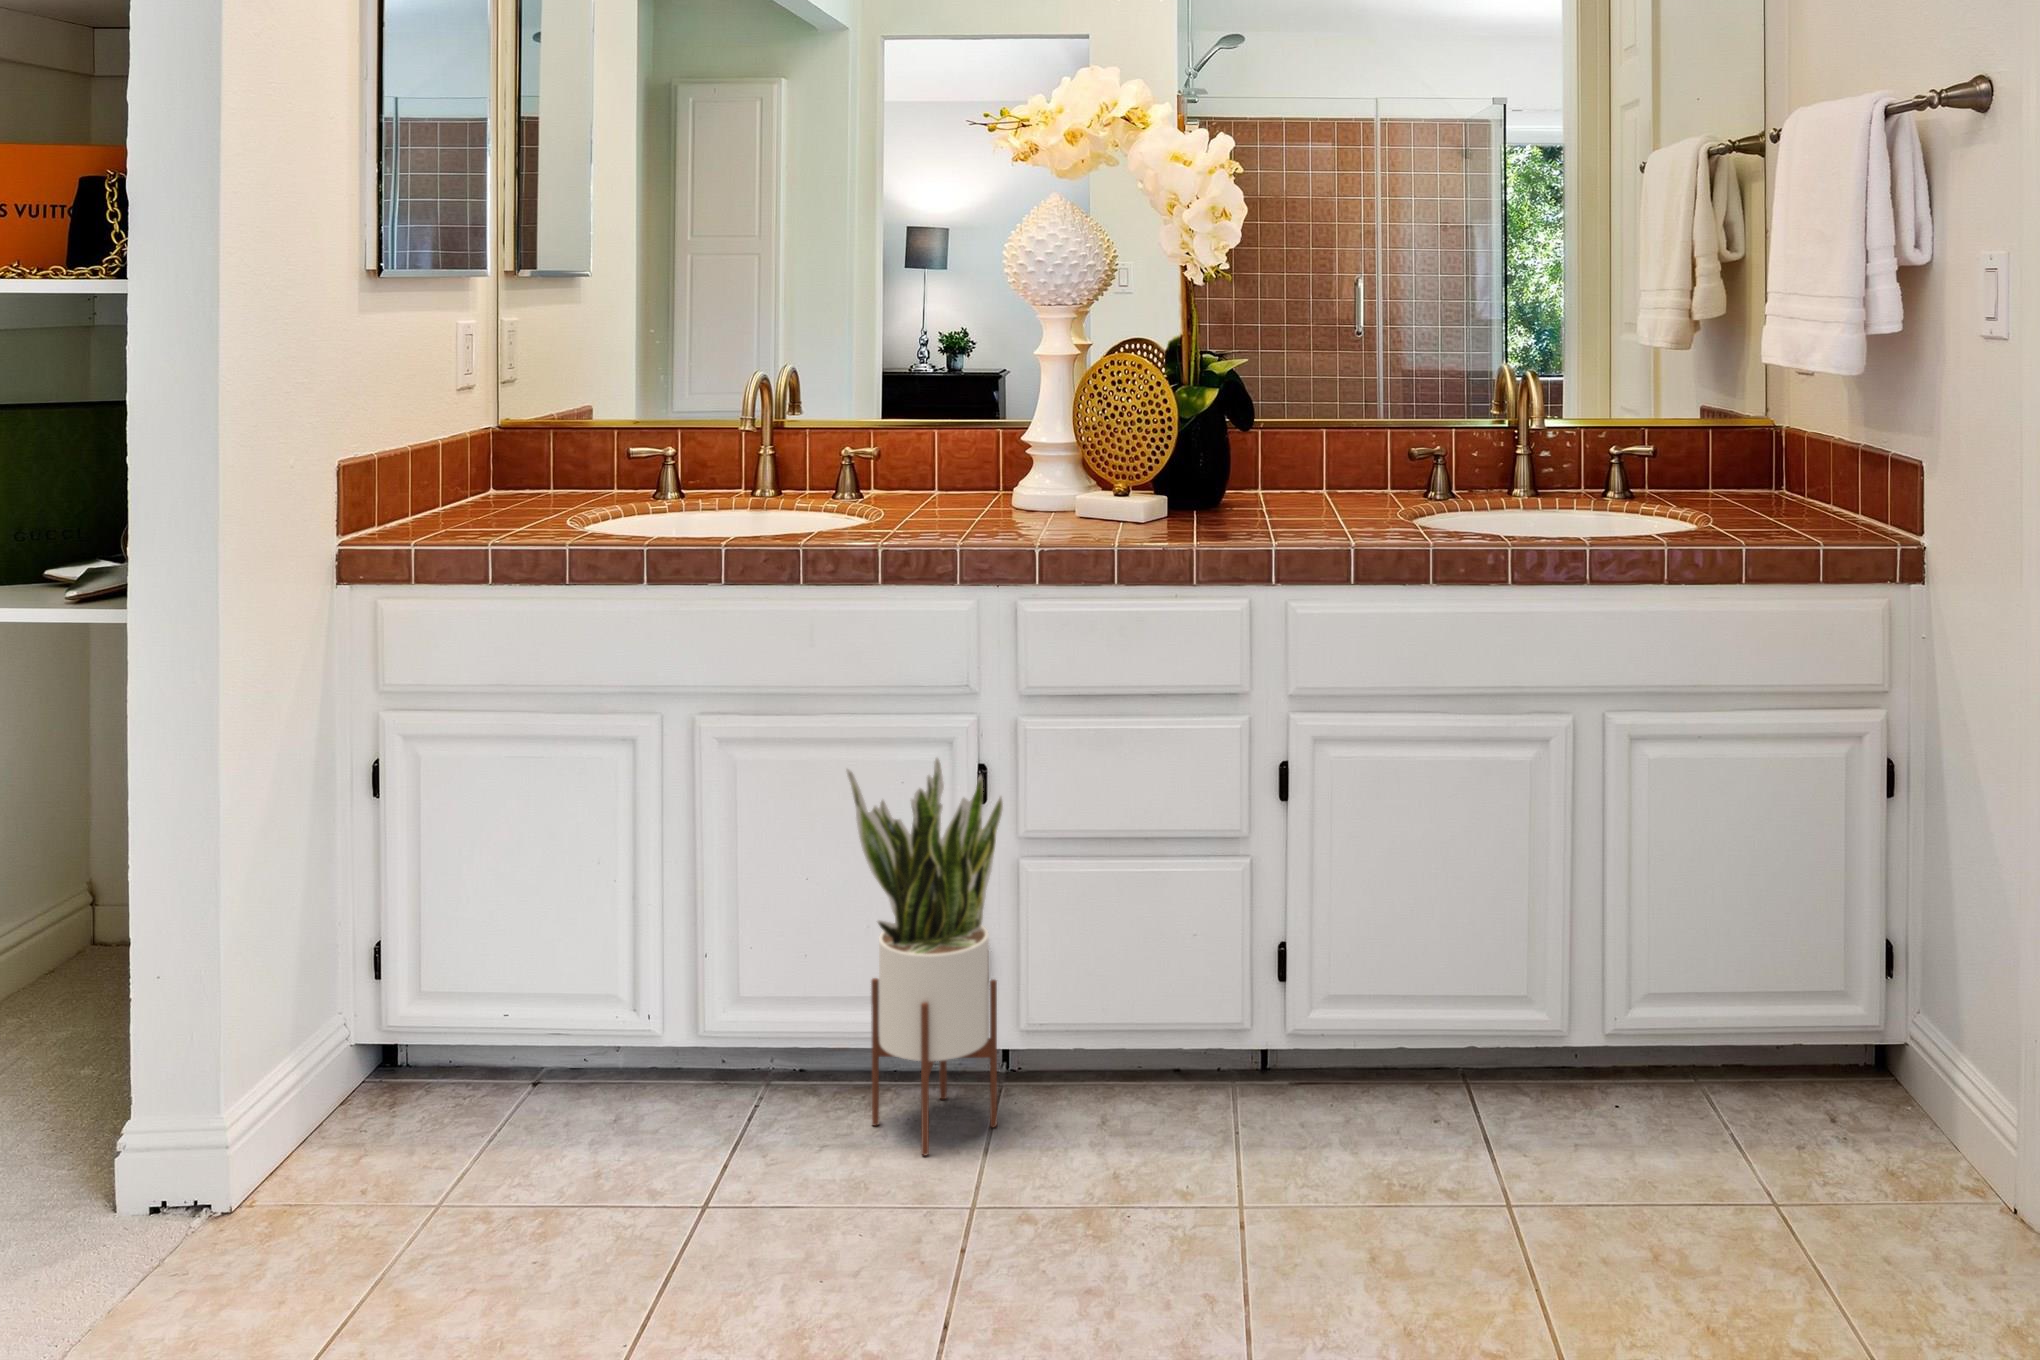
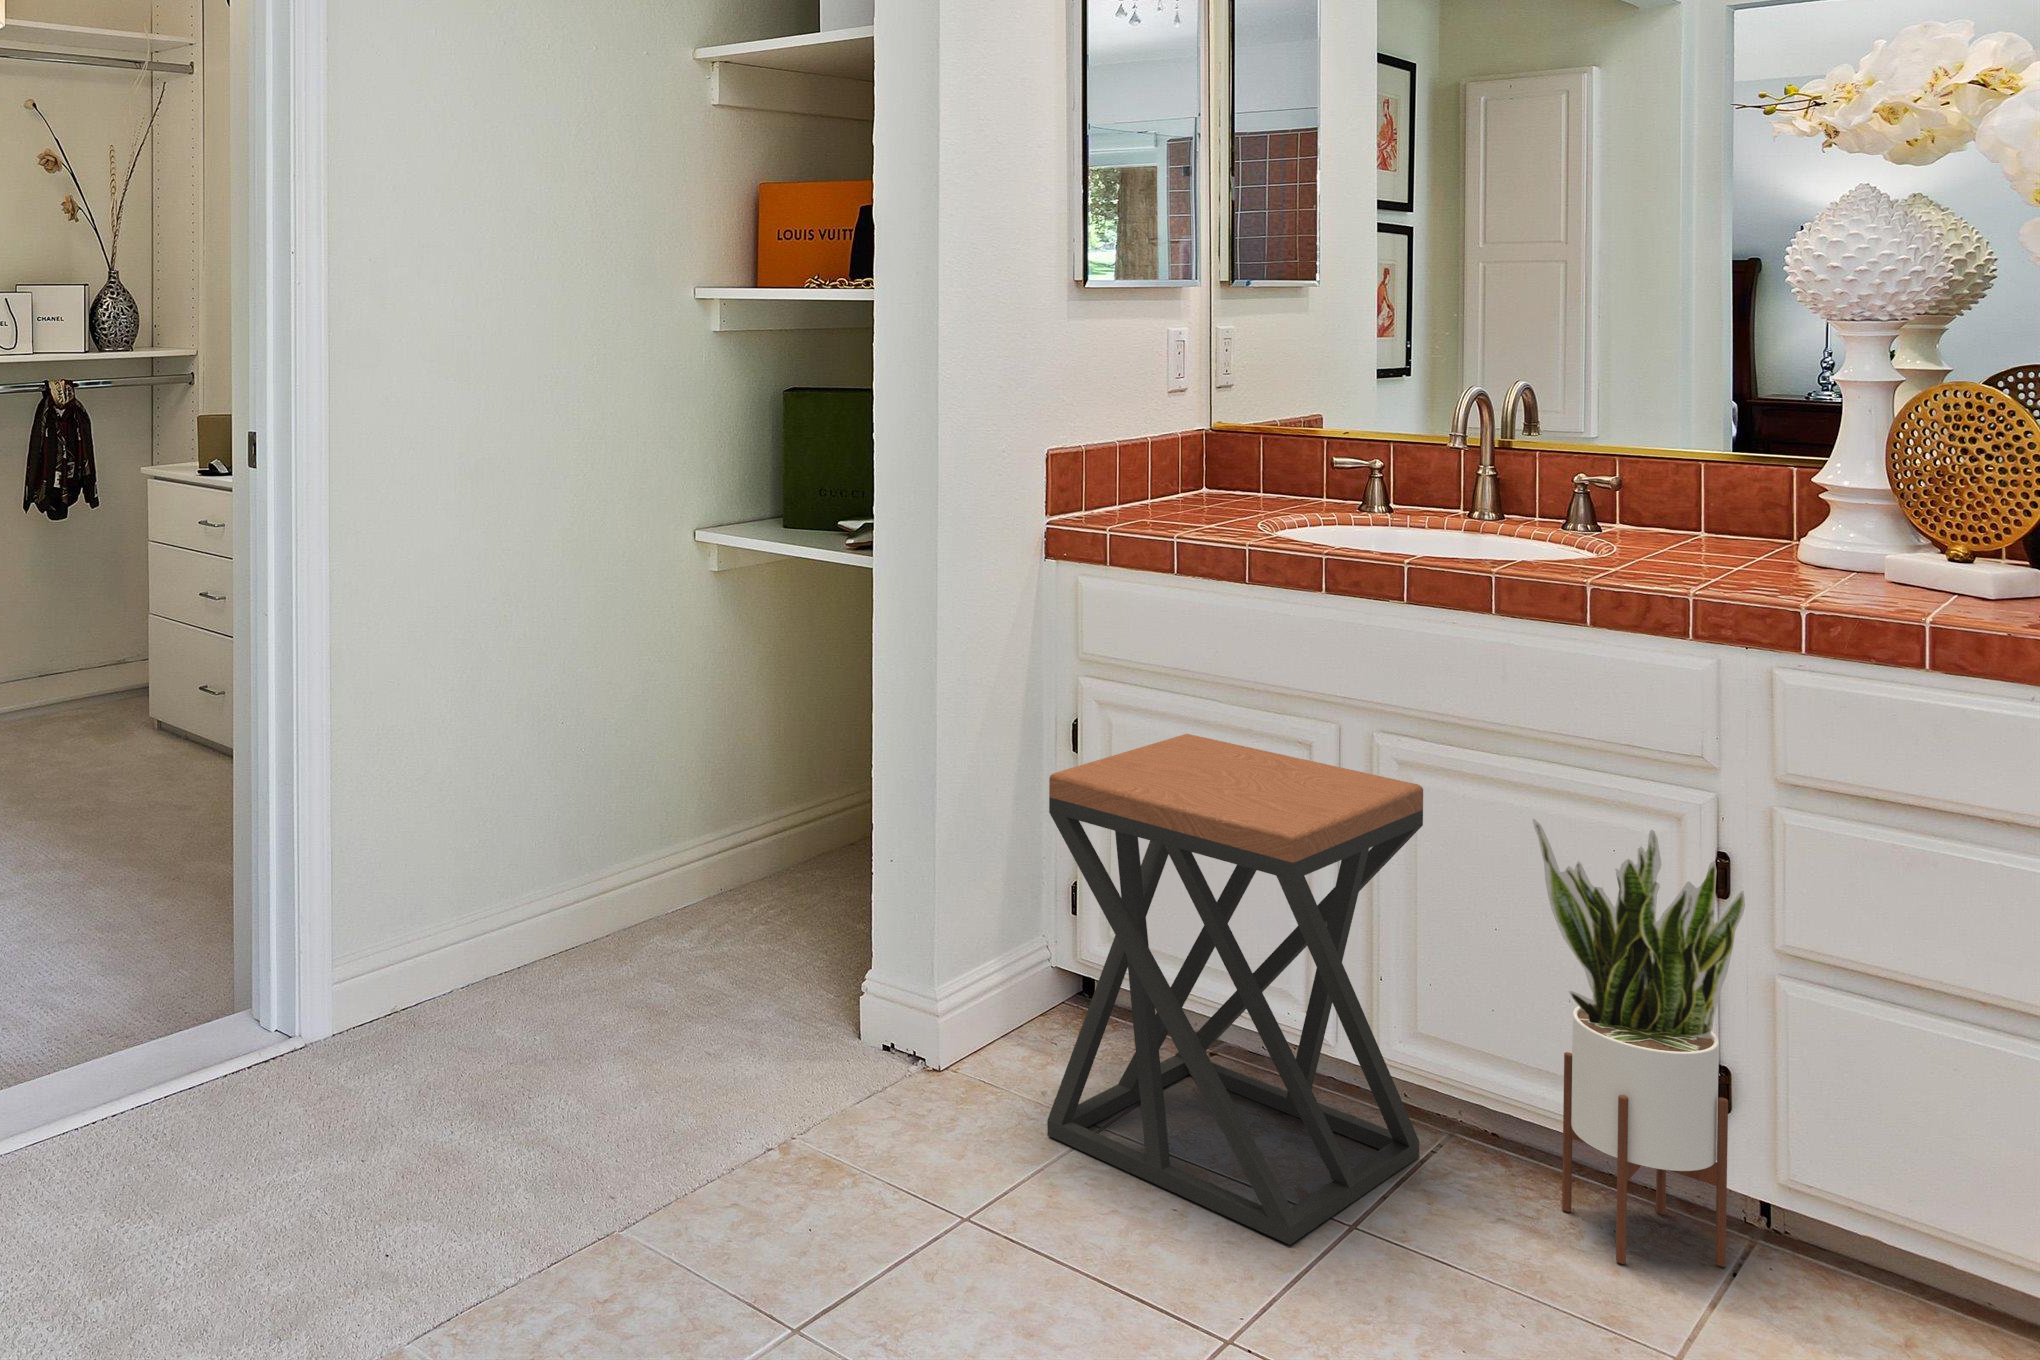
stool: none [376,751,749,1256] -> present [1047,734,1423,1245]

